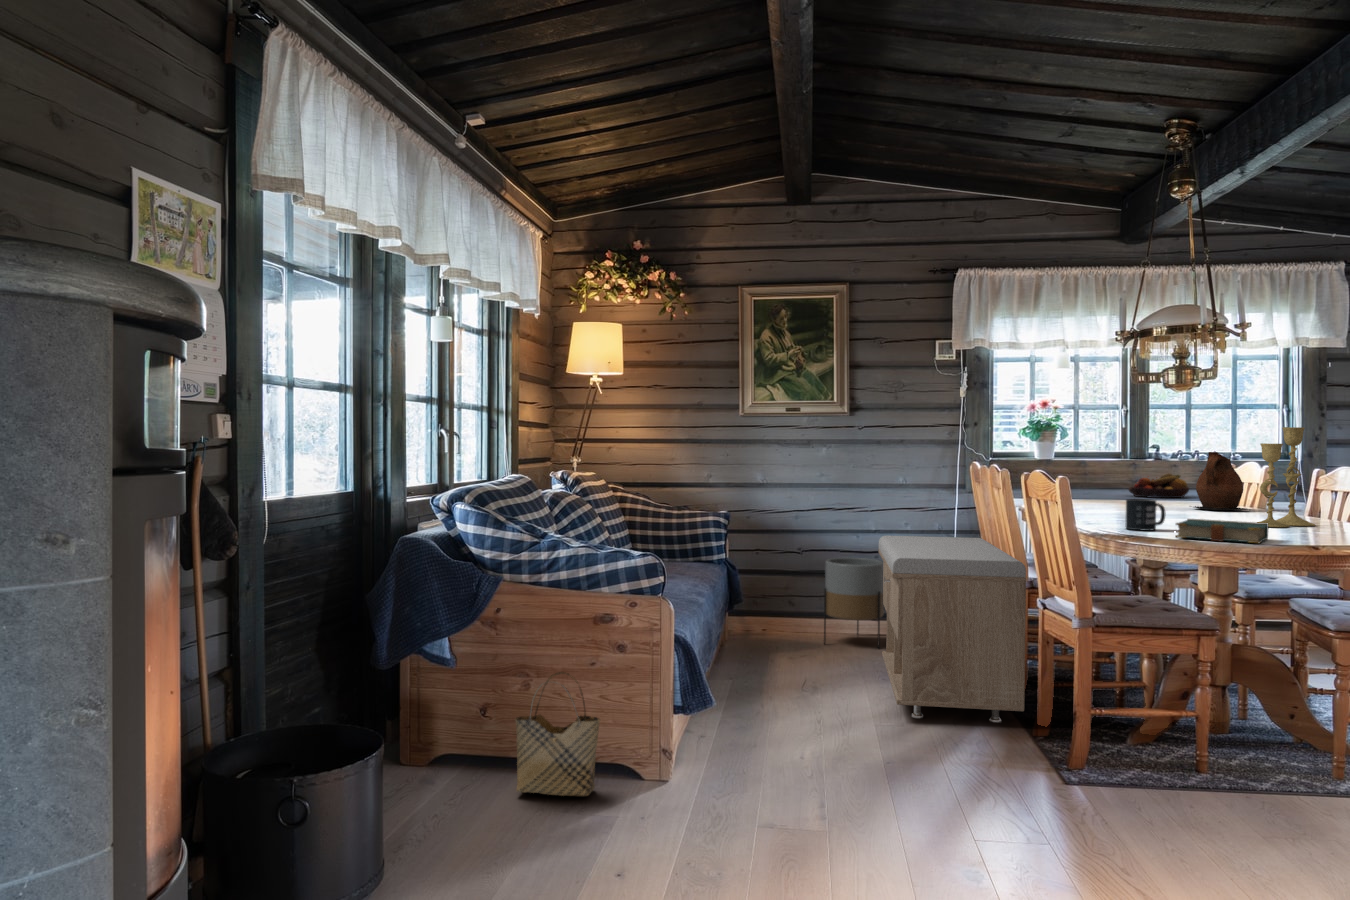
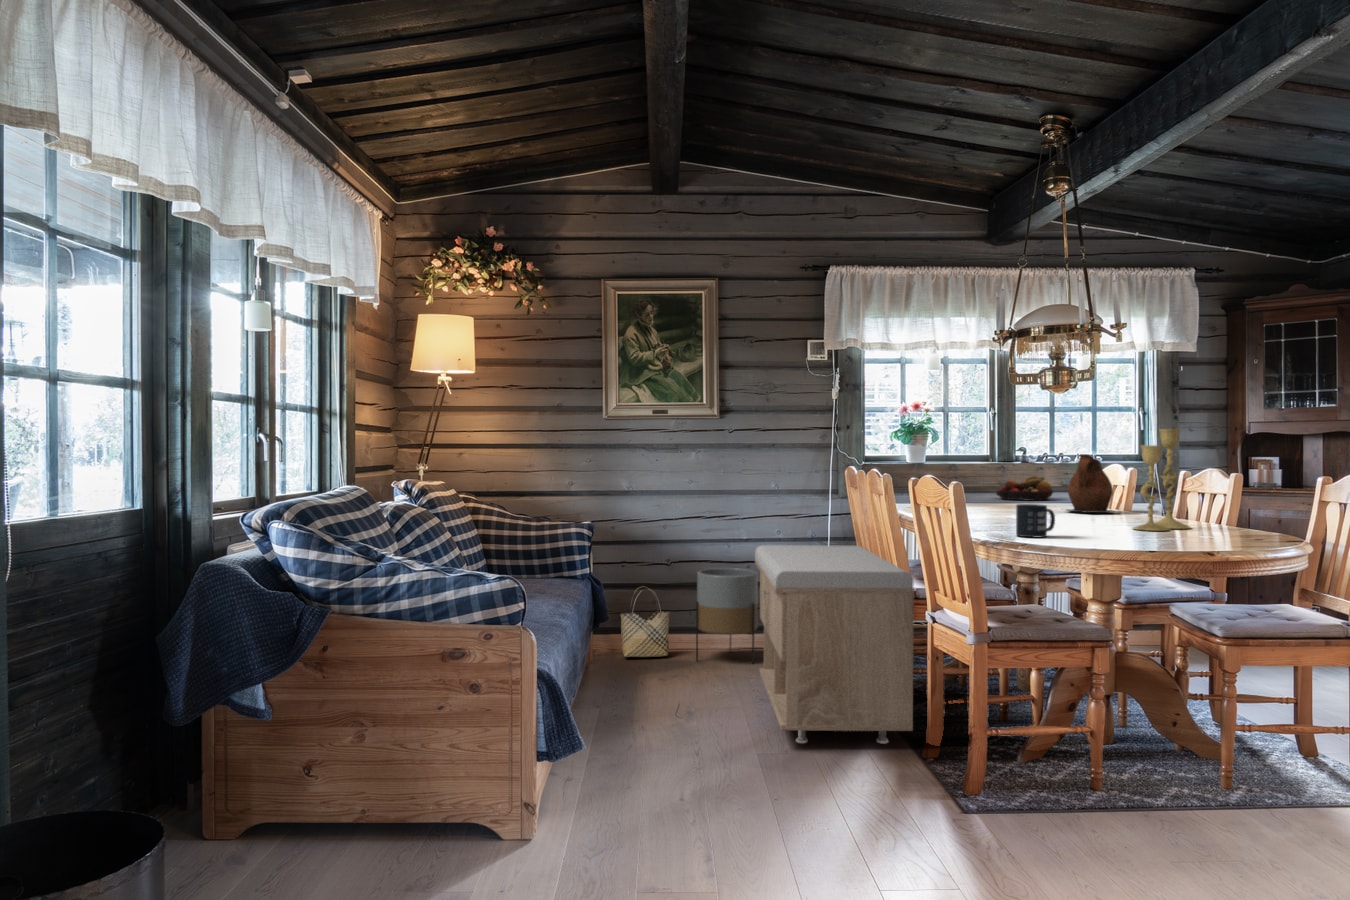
book: present [1176,519,1268,543] -> none [1070,524,1161,550]
woven basket: present [515,672,600,796] -> present [620,586,670,657]

